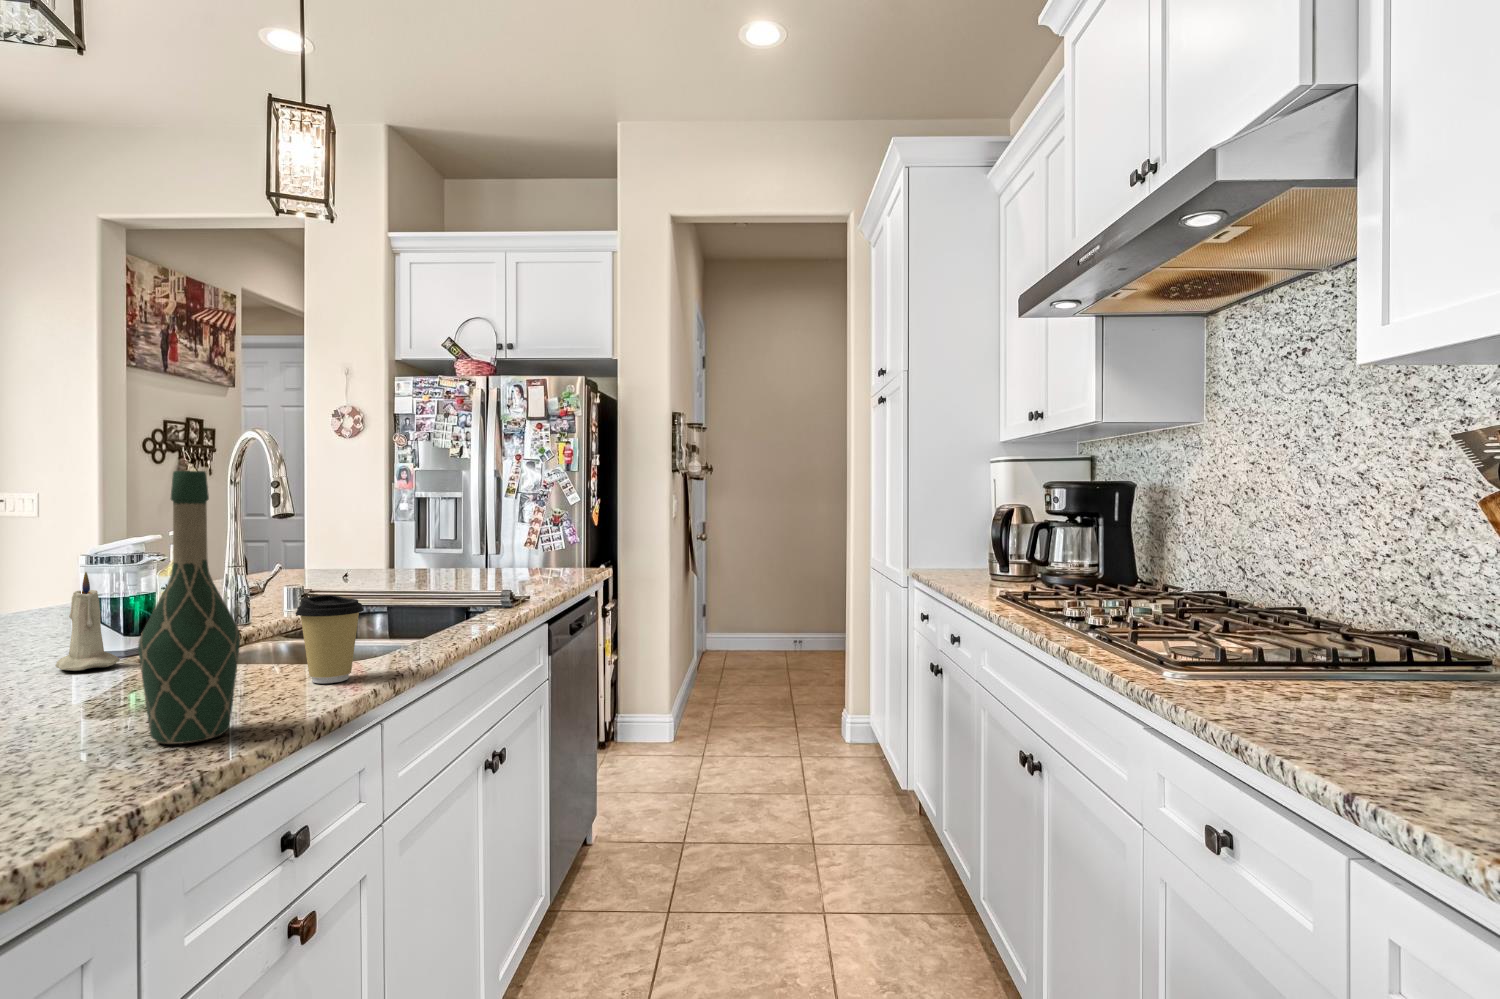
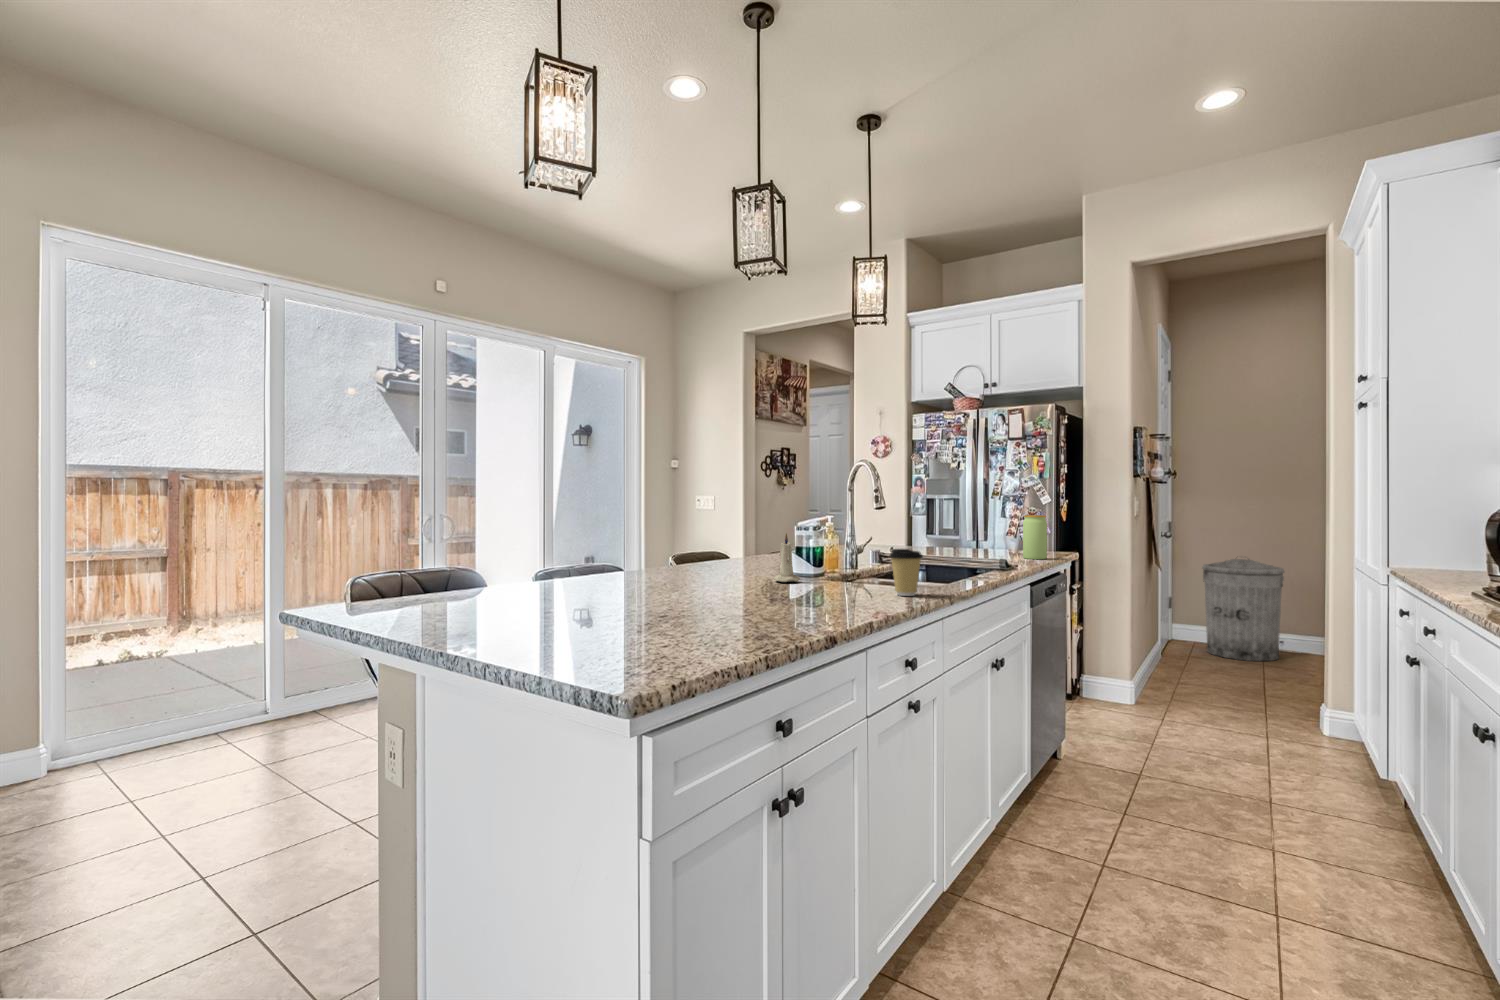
wine bottle: present [138,471,240,744] -> none [833,480,874,610]
jar: none [542,522,573,582] -> present [1023,515,1047,559]
trash can: none [734,558,807,668] -> present [1202,559,1284,661]

